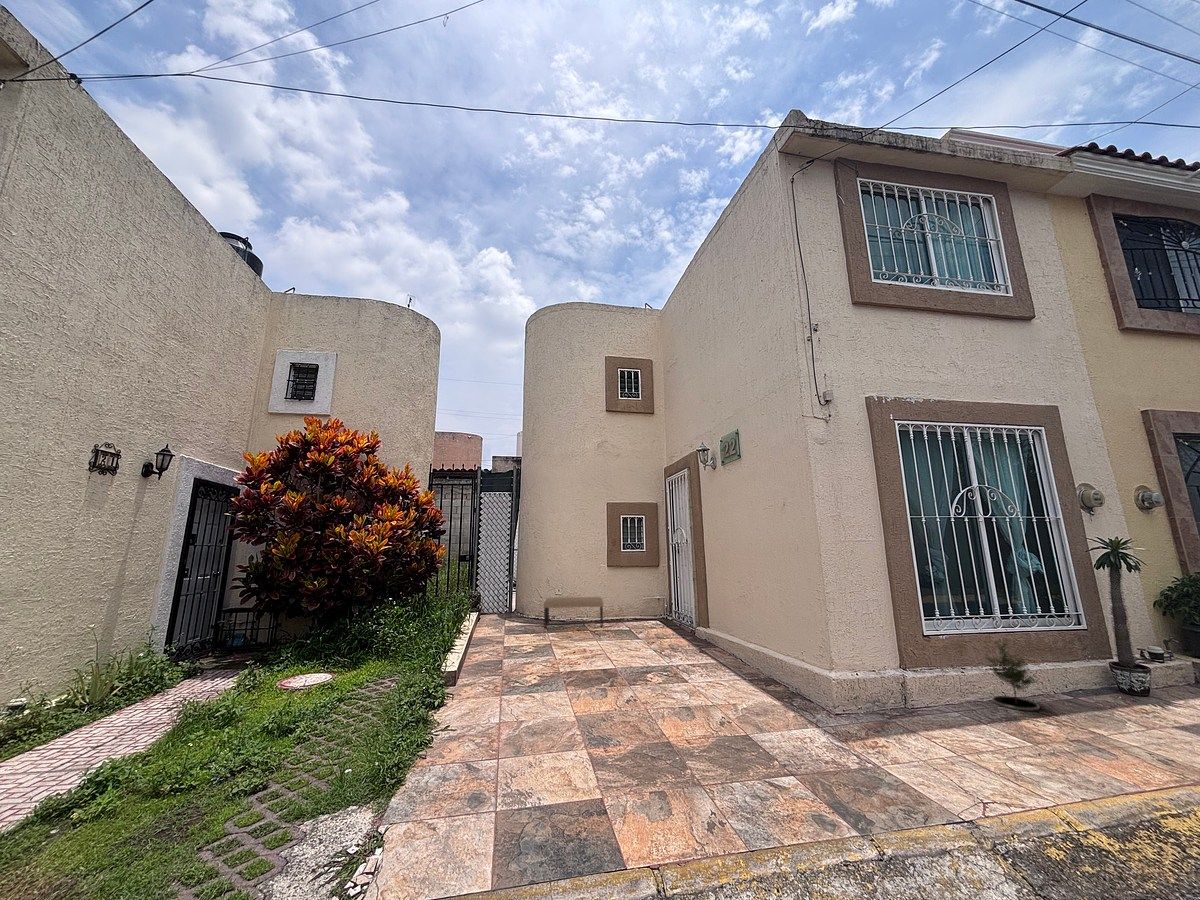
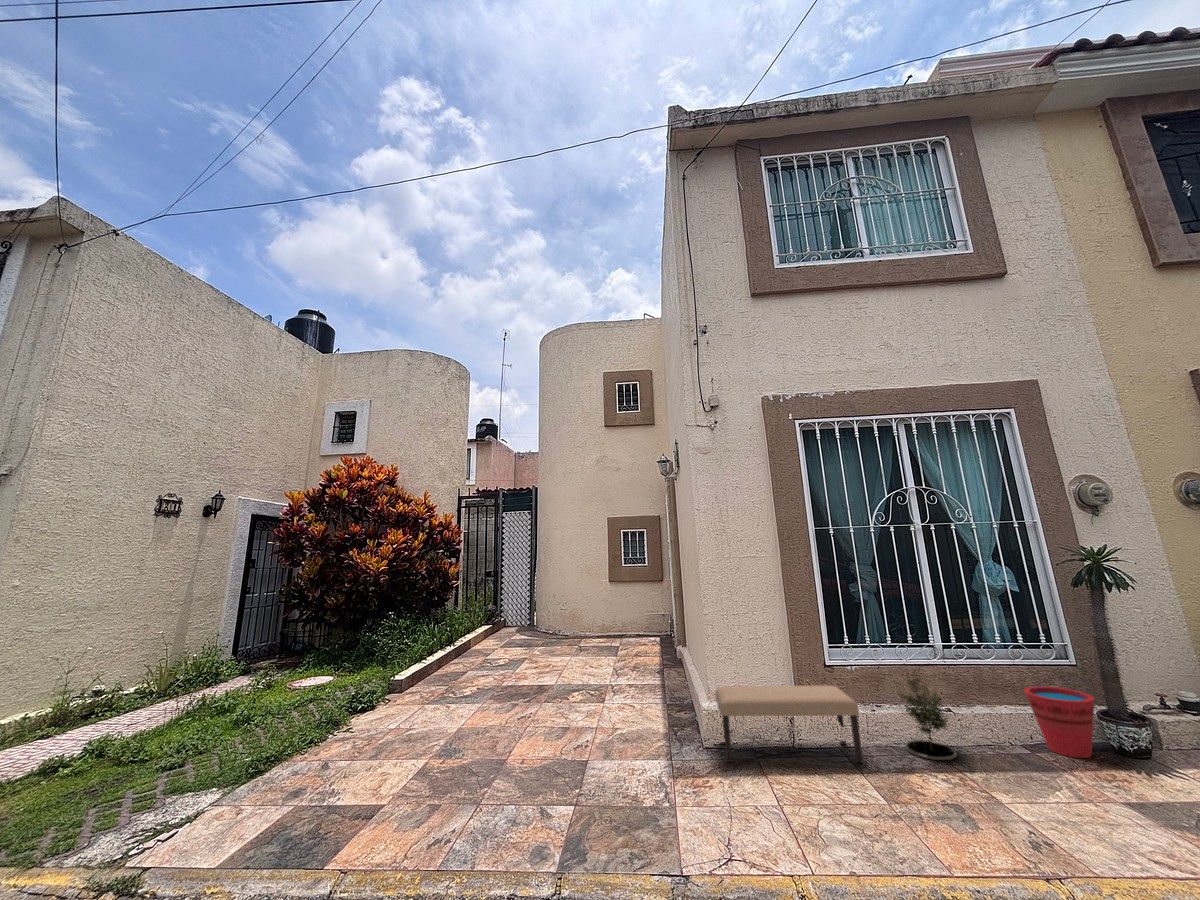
bench: present [544,597,603,628] -> present [715,685,863,763]
bucket: none [1064,647,1123,700] -> present [1024,686,1094,758]

